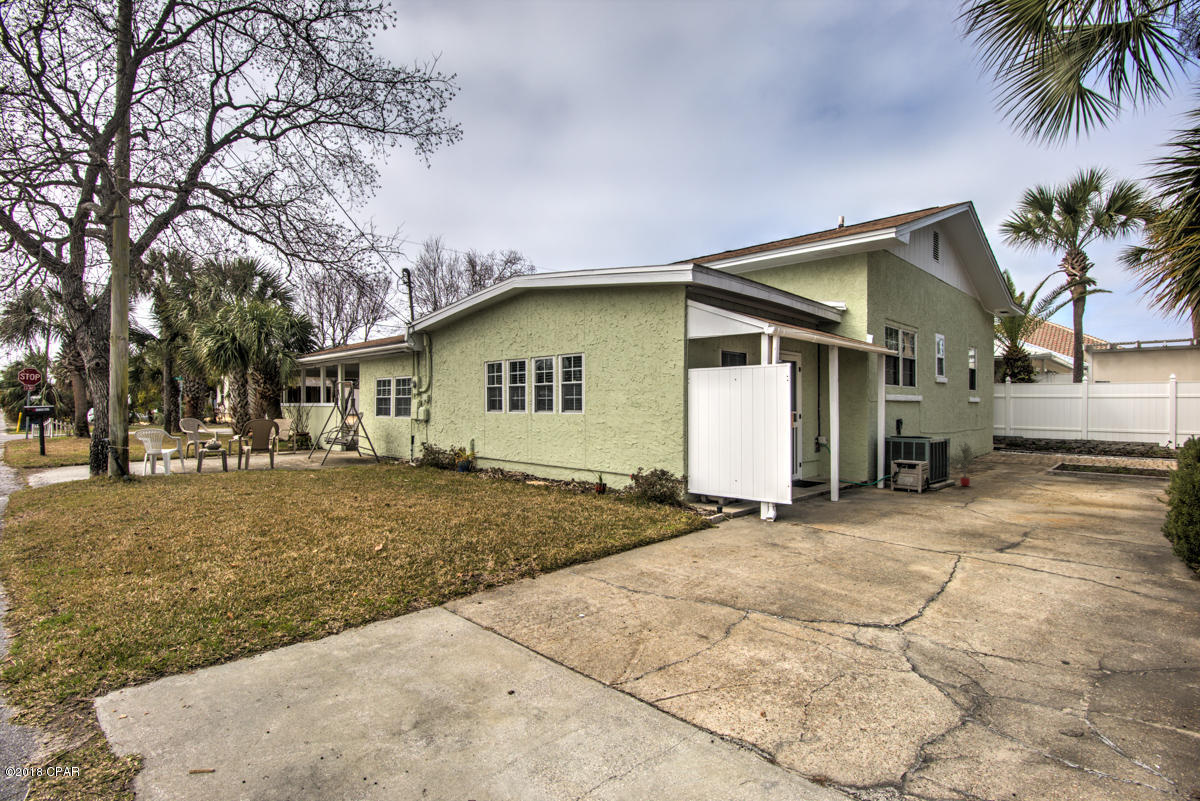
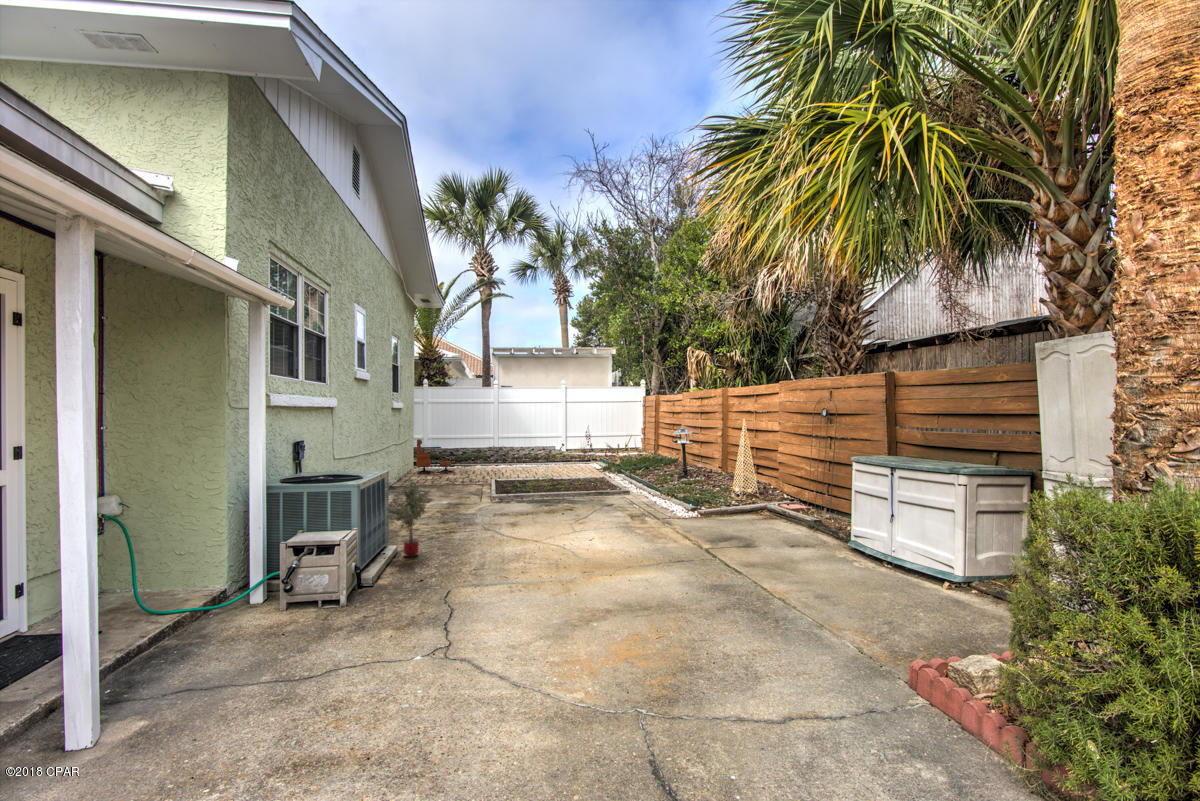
lounge chair: none [990,428,1029,457] -> present [416,439,454,474]

